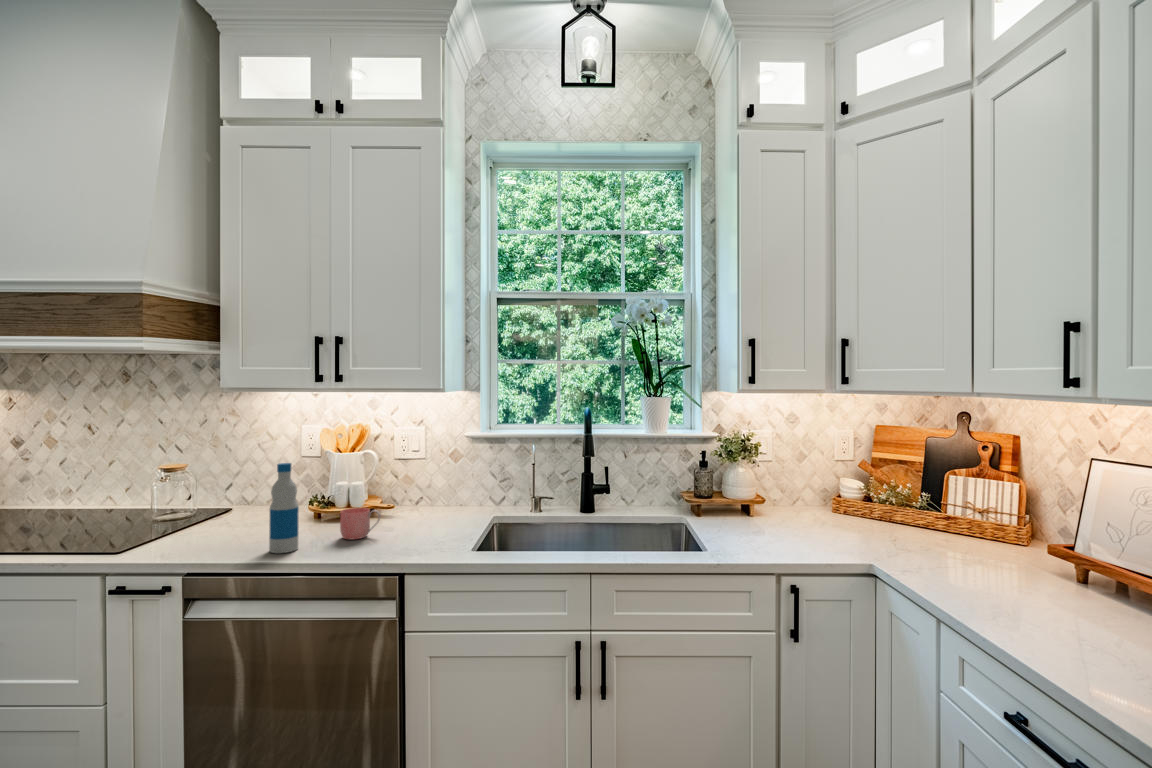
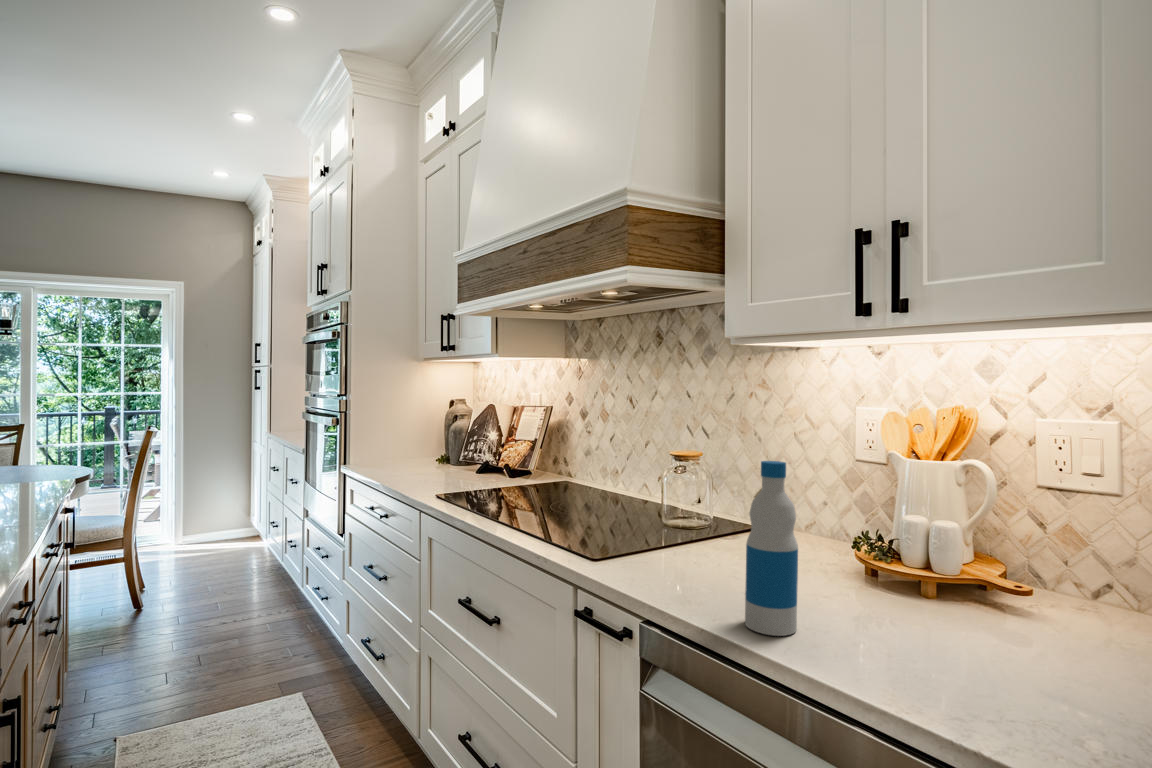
mug: present [340,508,381,539] -> none [887,575,983,651]

